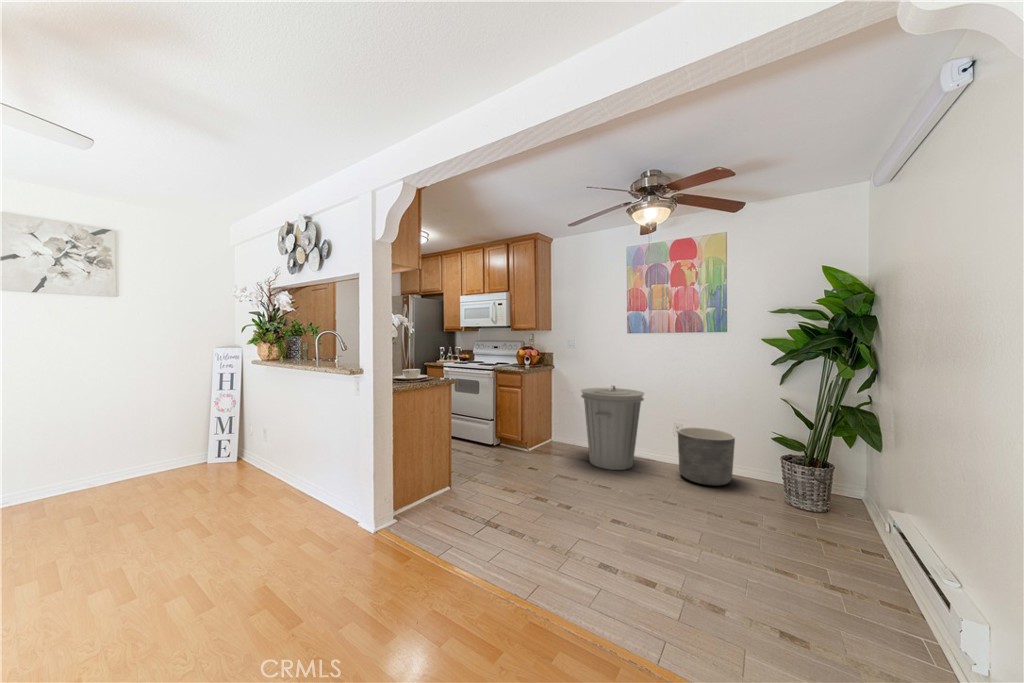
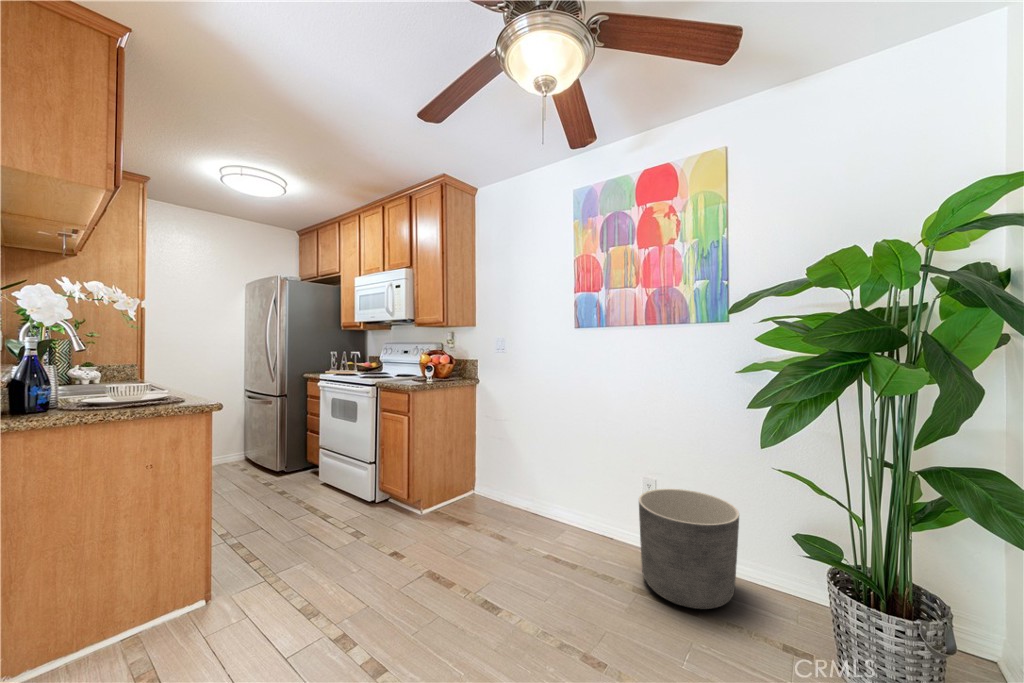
trash can: present [581,386,644,470] -> none [488,414,591,560]

